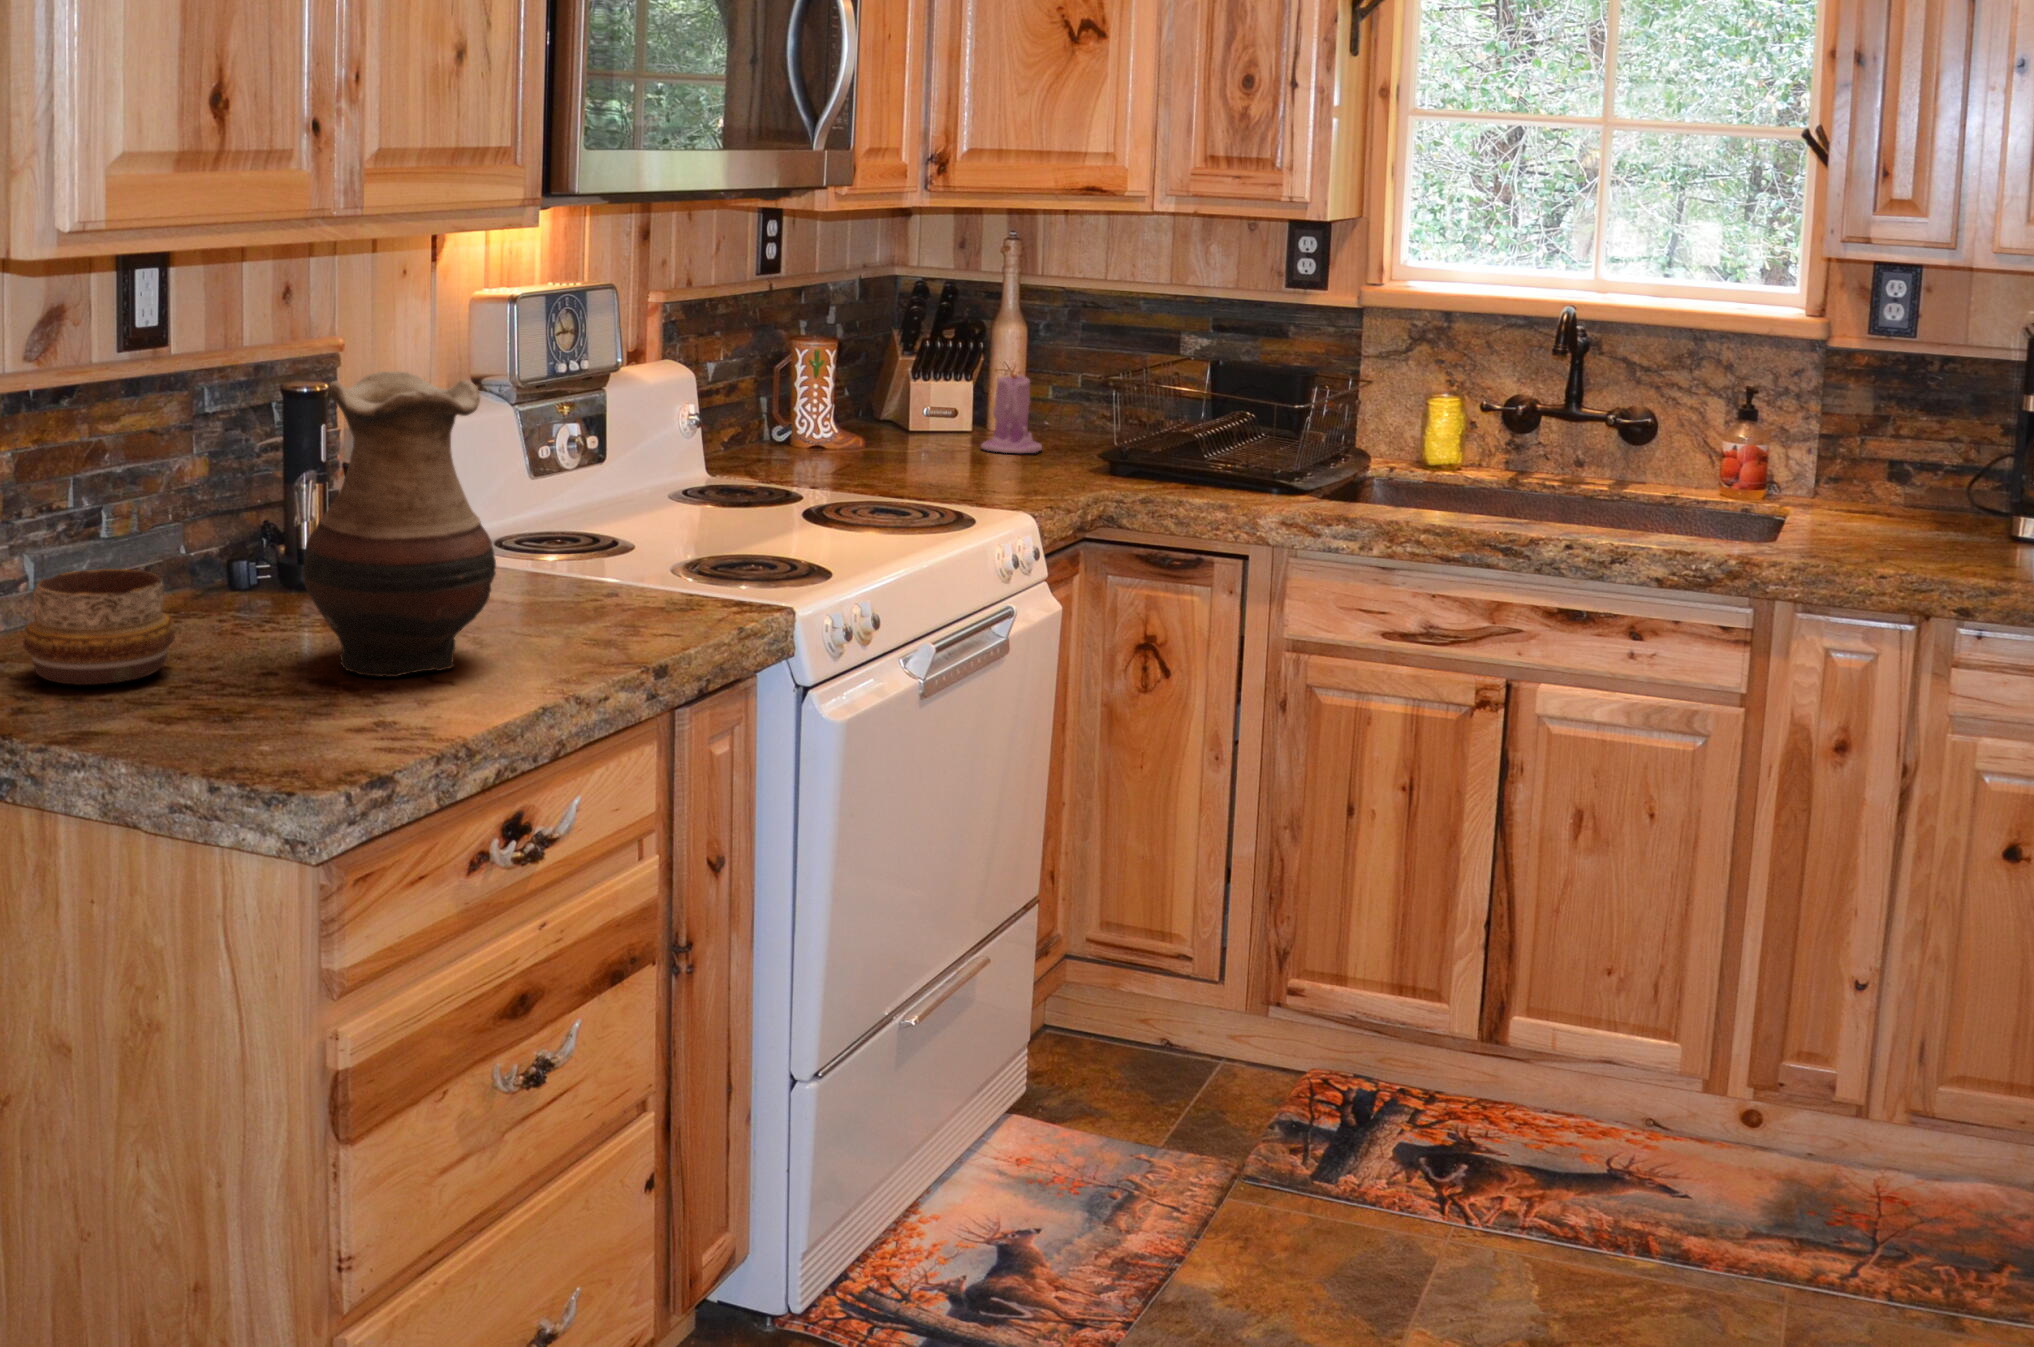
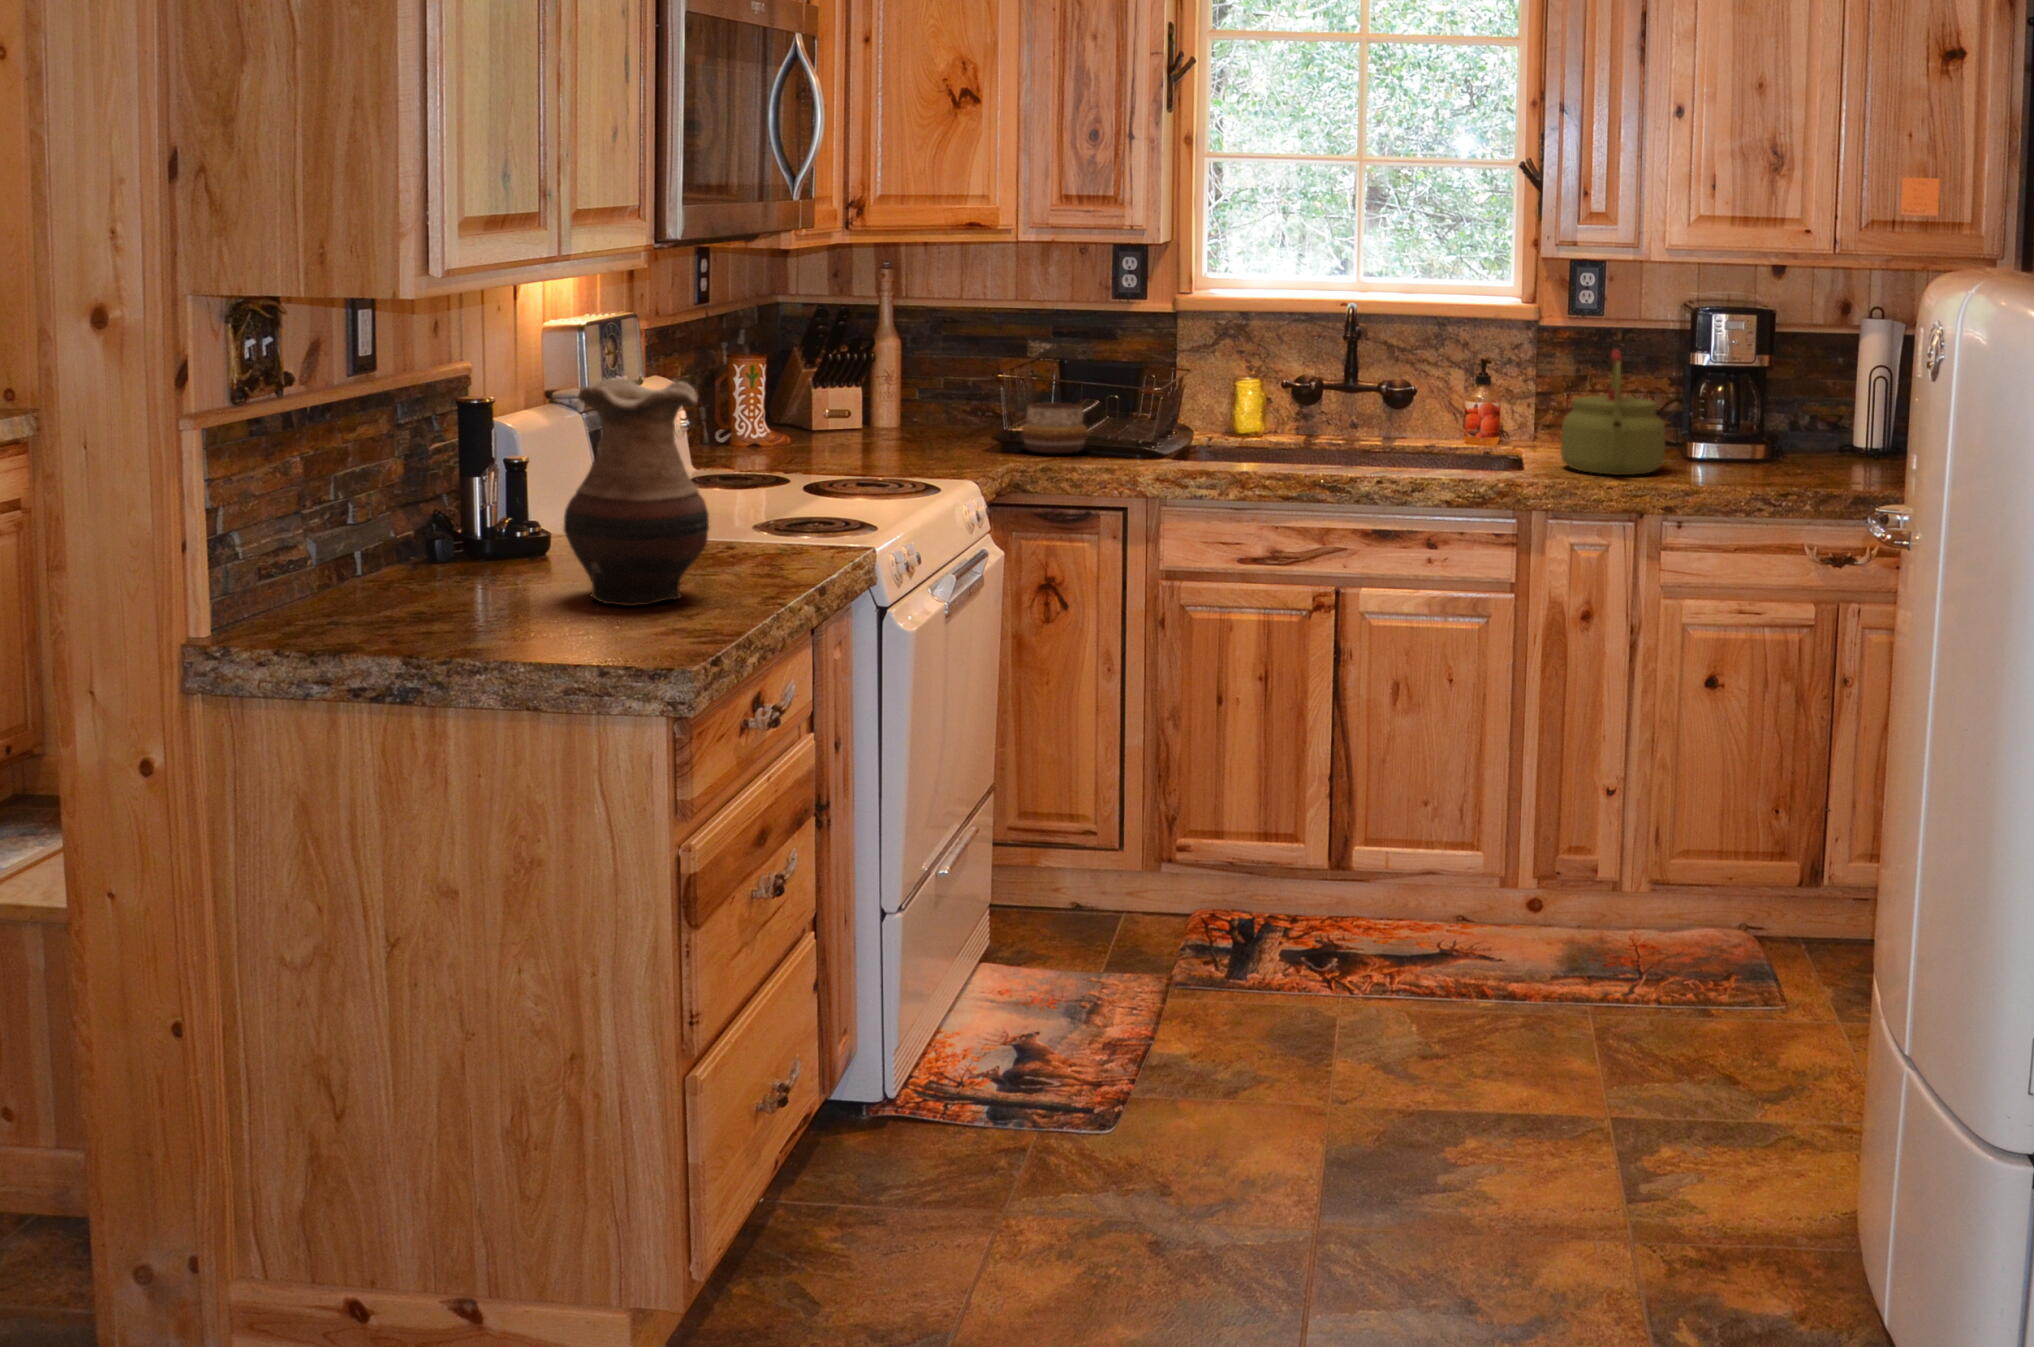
candle: present [981,370,1042,453] -> none [884,370,936,444]
kettle: none [1828,384,1981,558] -> present [1561,349,1665,475]
decorative bowl: present [23,569,175,685] -> present [1021,403,1088,454]

